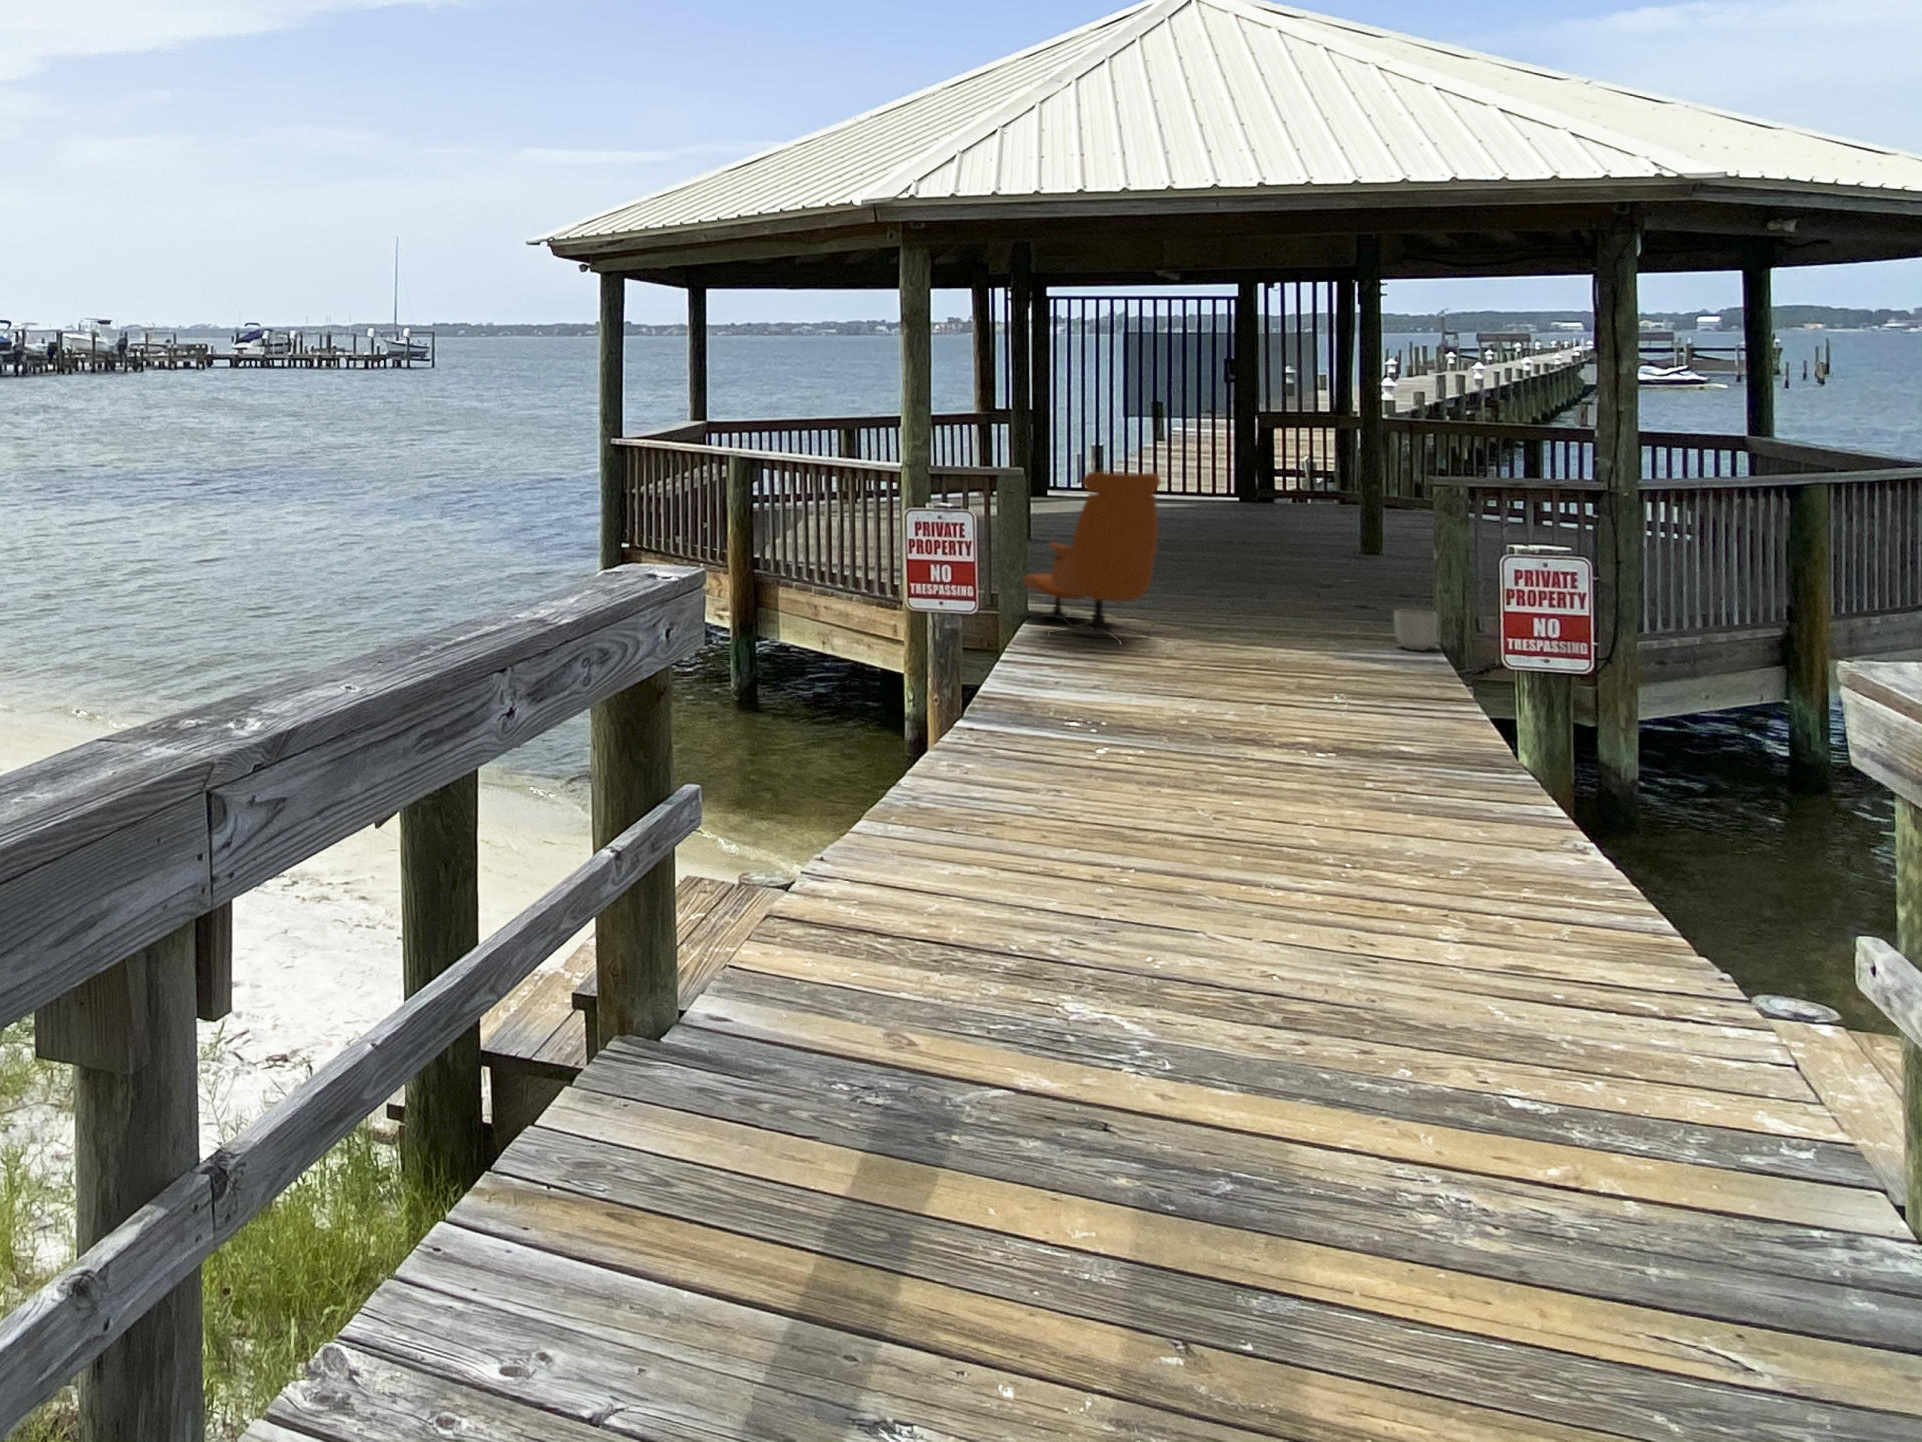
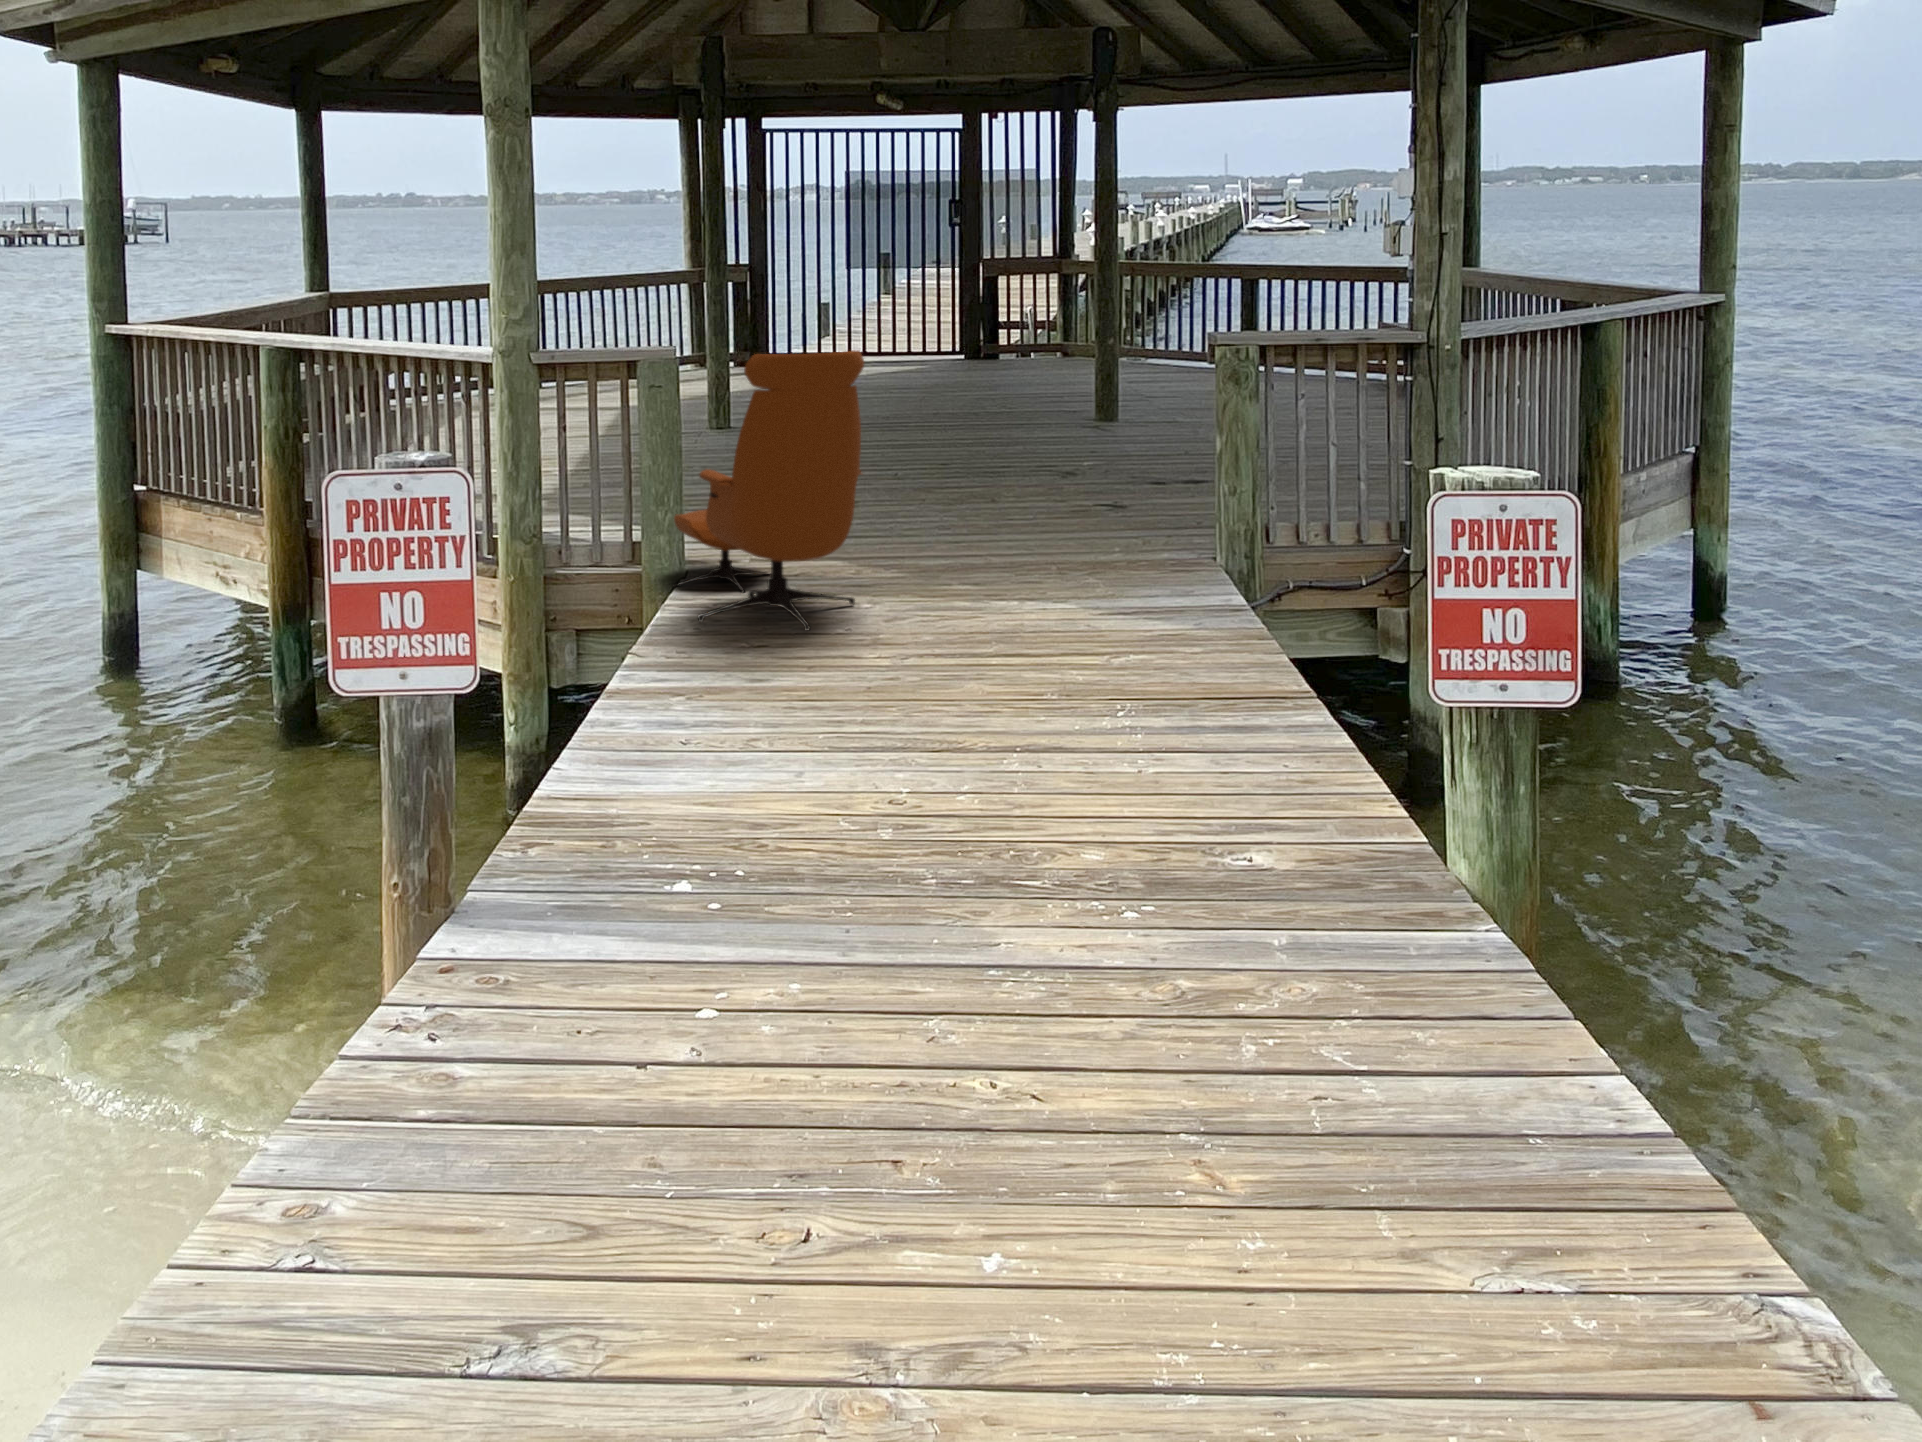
planter: present [1394,610,1438,651] -> none [1181,527,1236,587]

